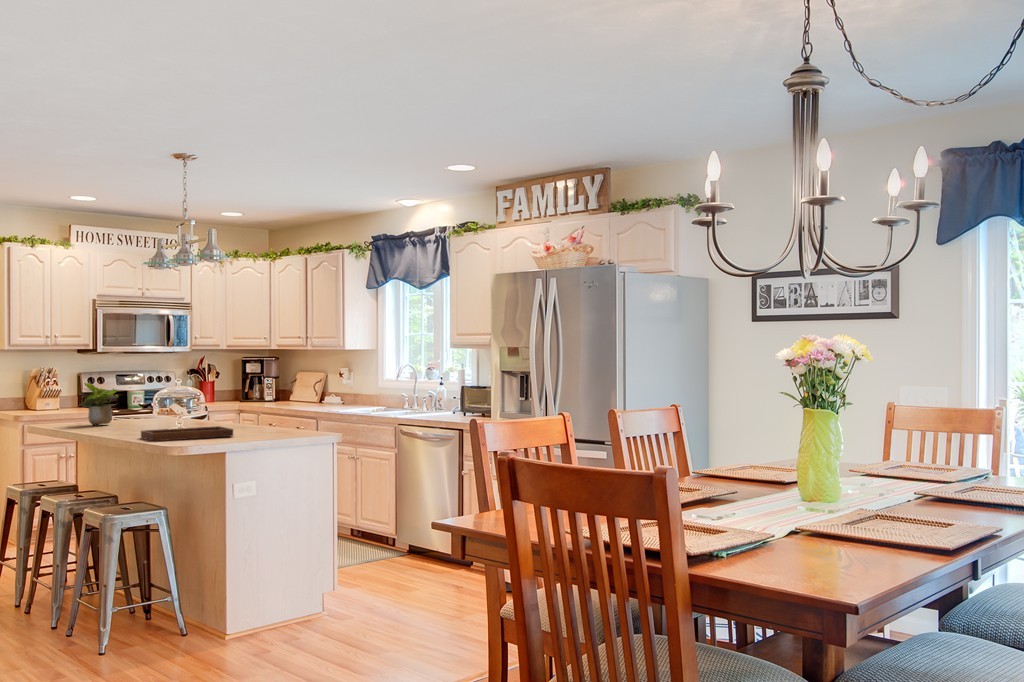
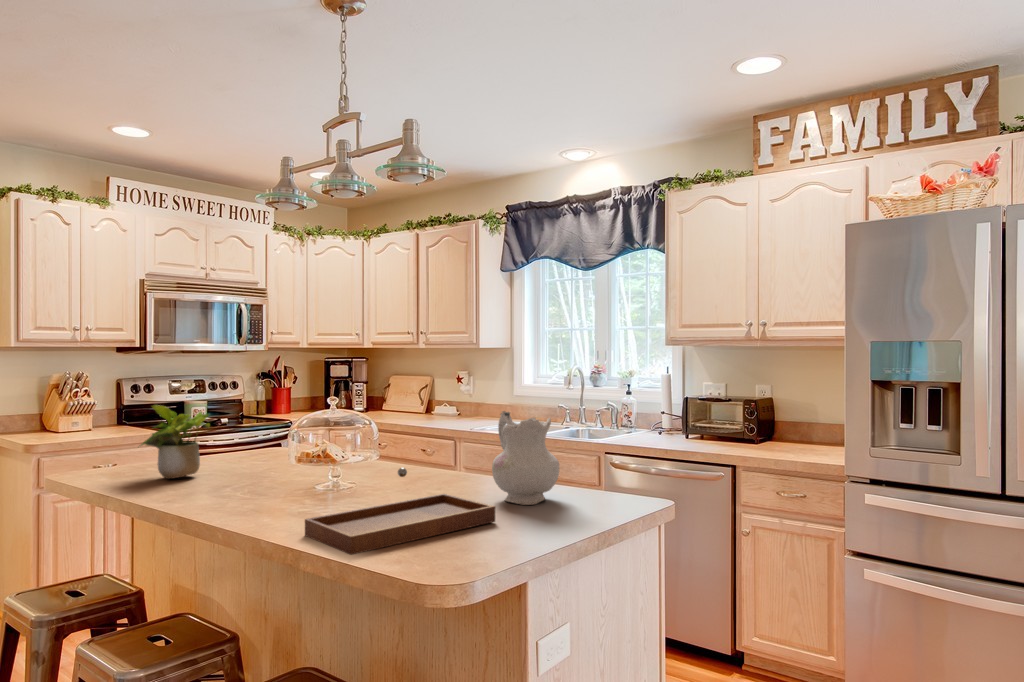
ceramic pitcher: none [249,386,286,434] -> present [492,411,560,505]

